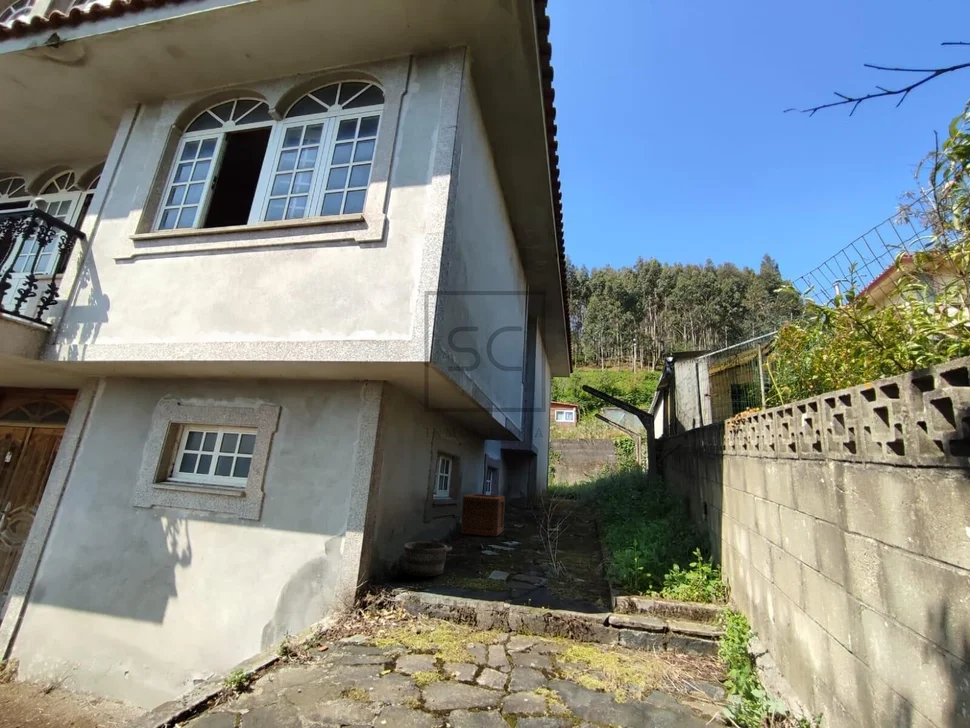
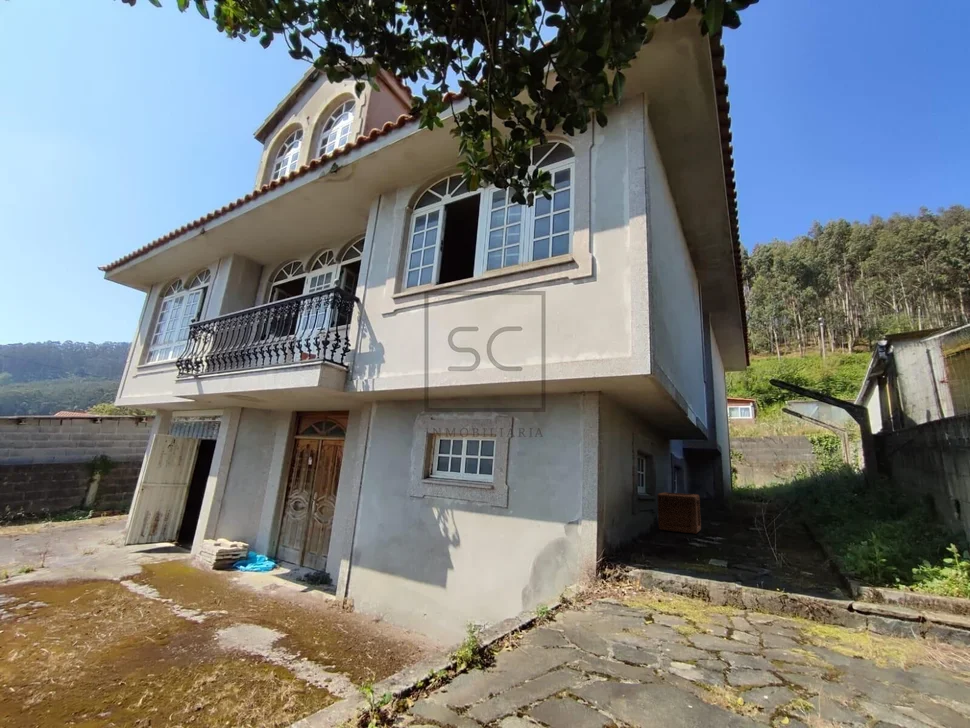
bucket: present [404,539,452,576] -> none [622,529,668,561]

